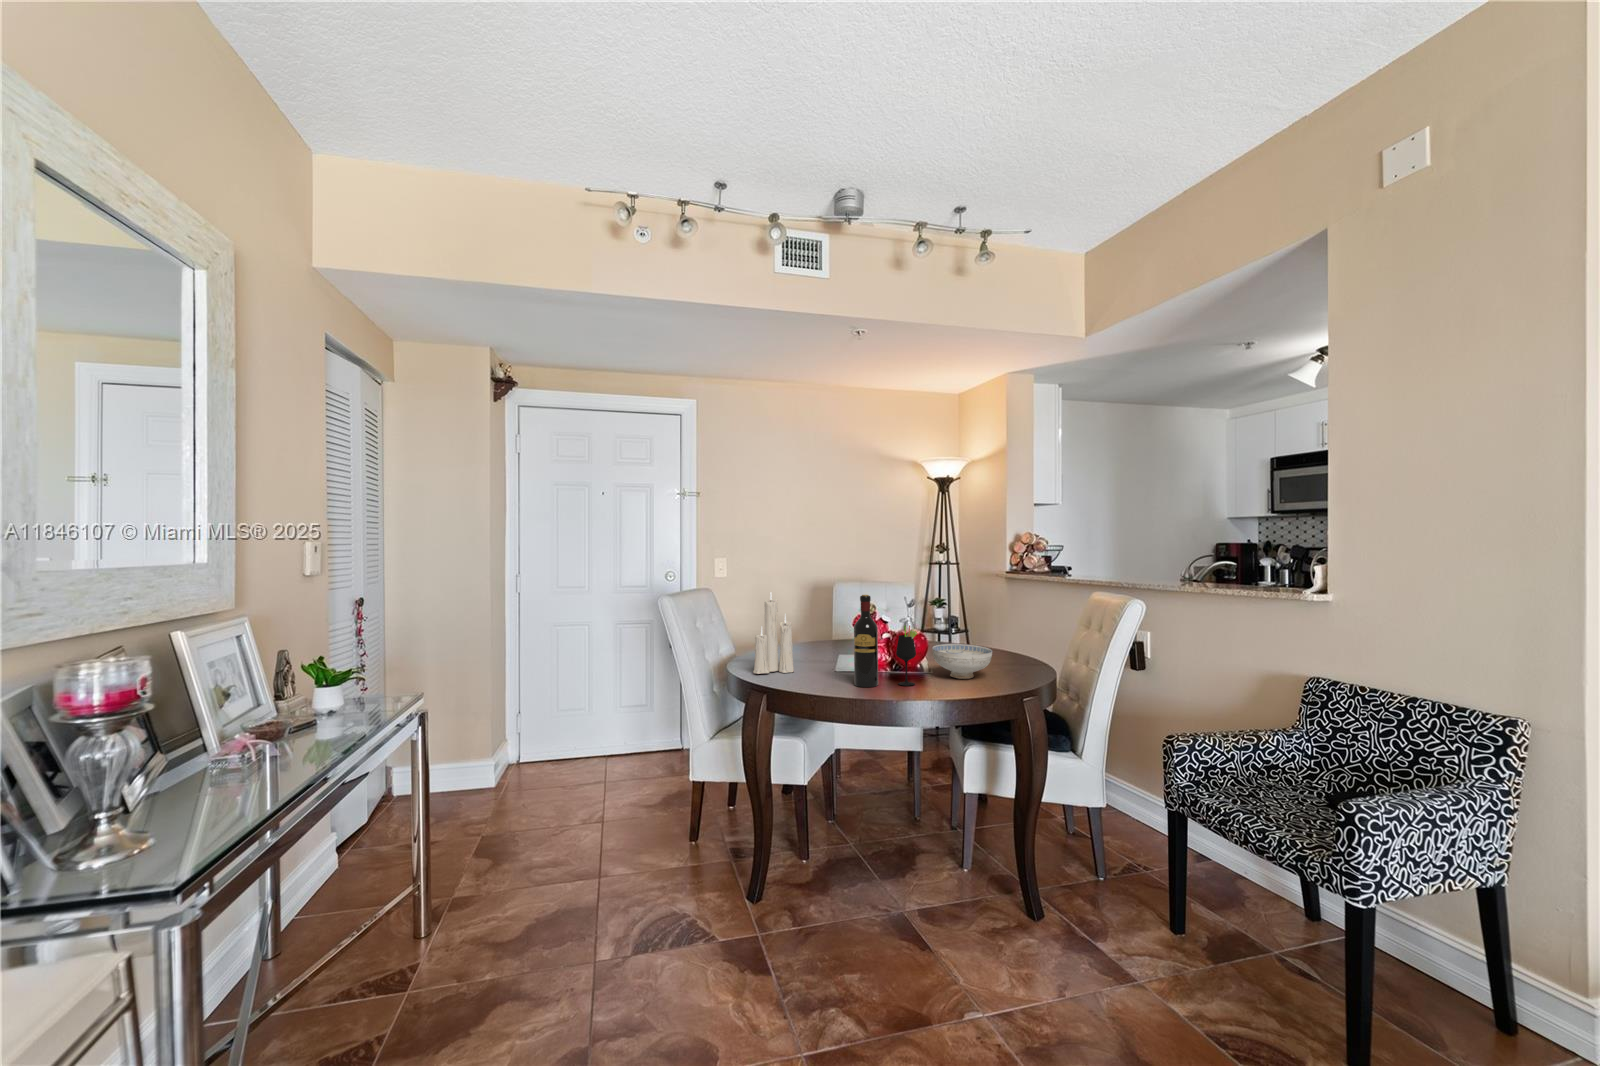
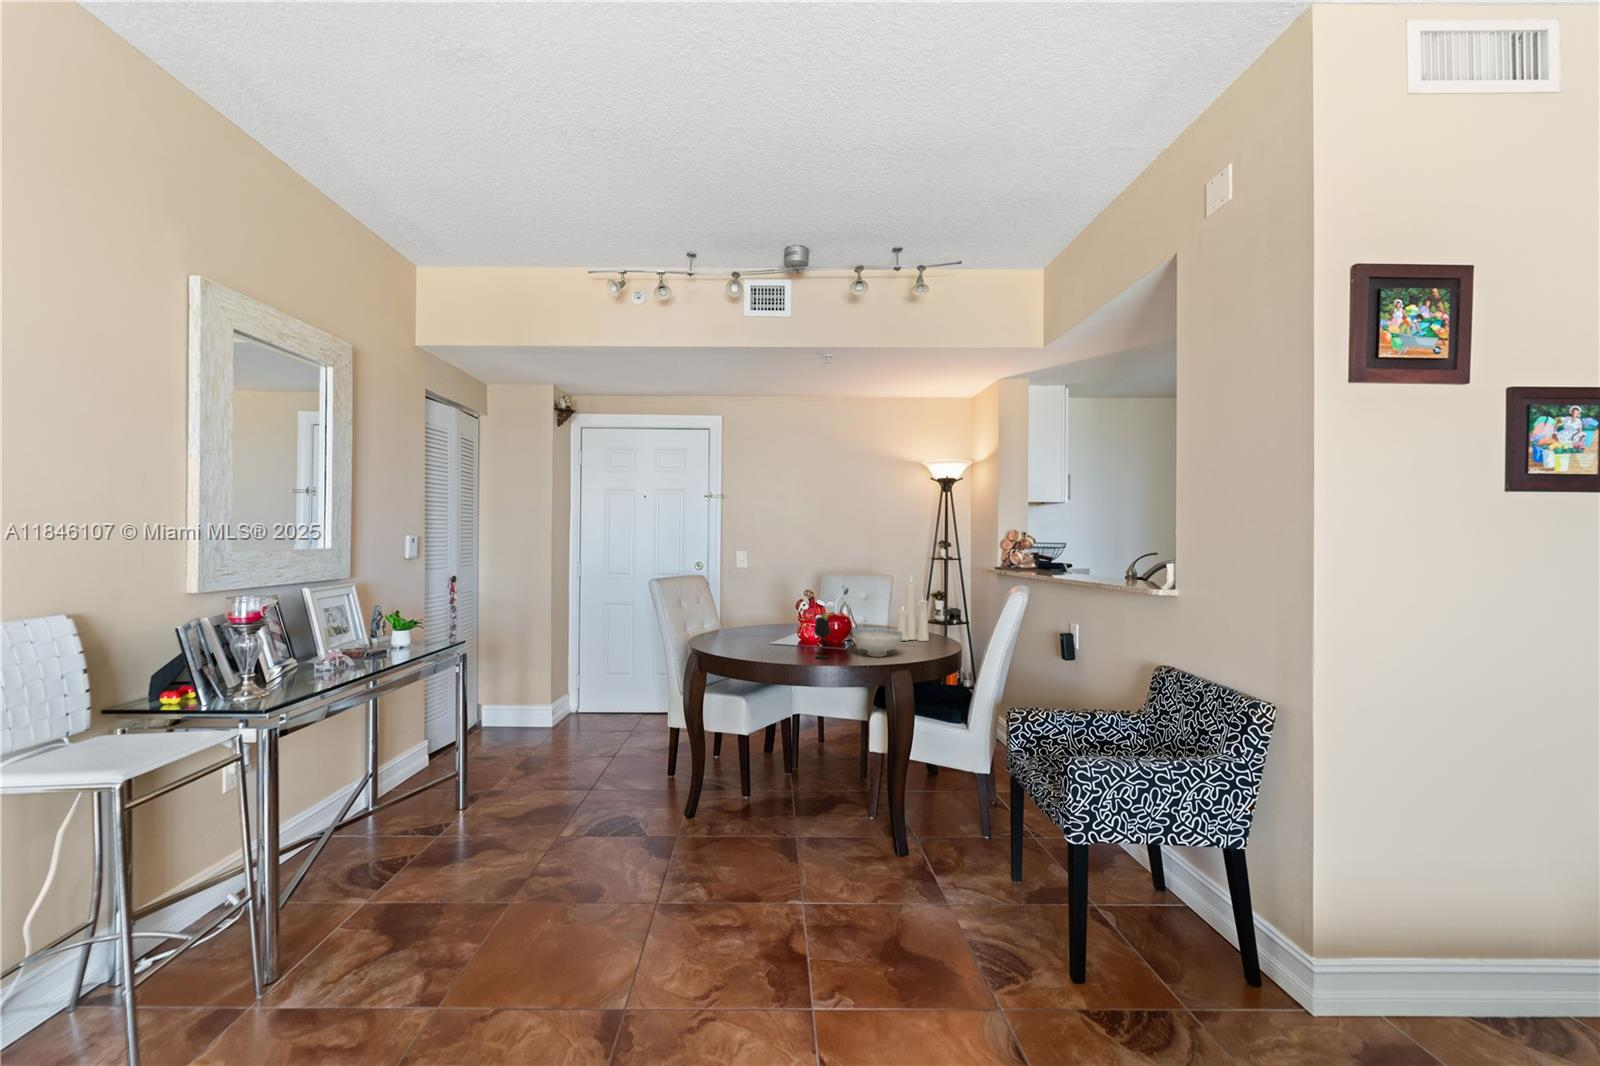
candle: present [753,593,794,674] -> present [897,582,929,641]
wine bottle: present [854,595,878,687] -> none [780,582,800,658]

